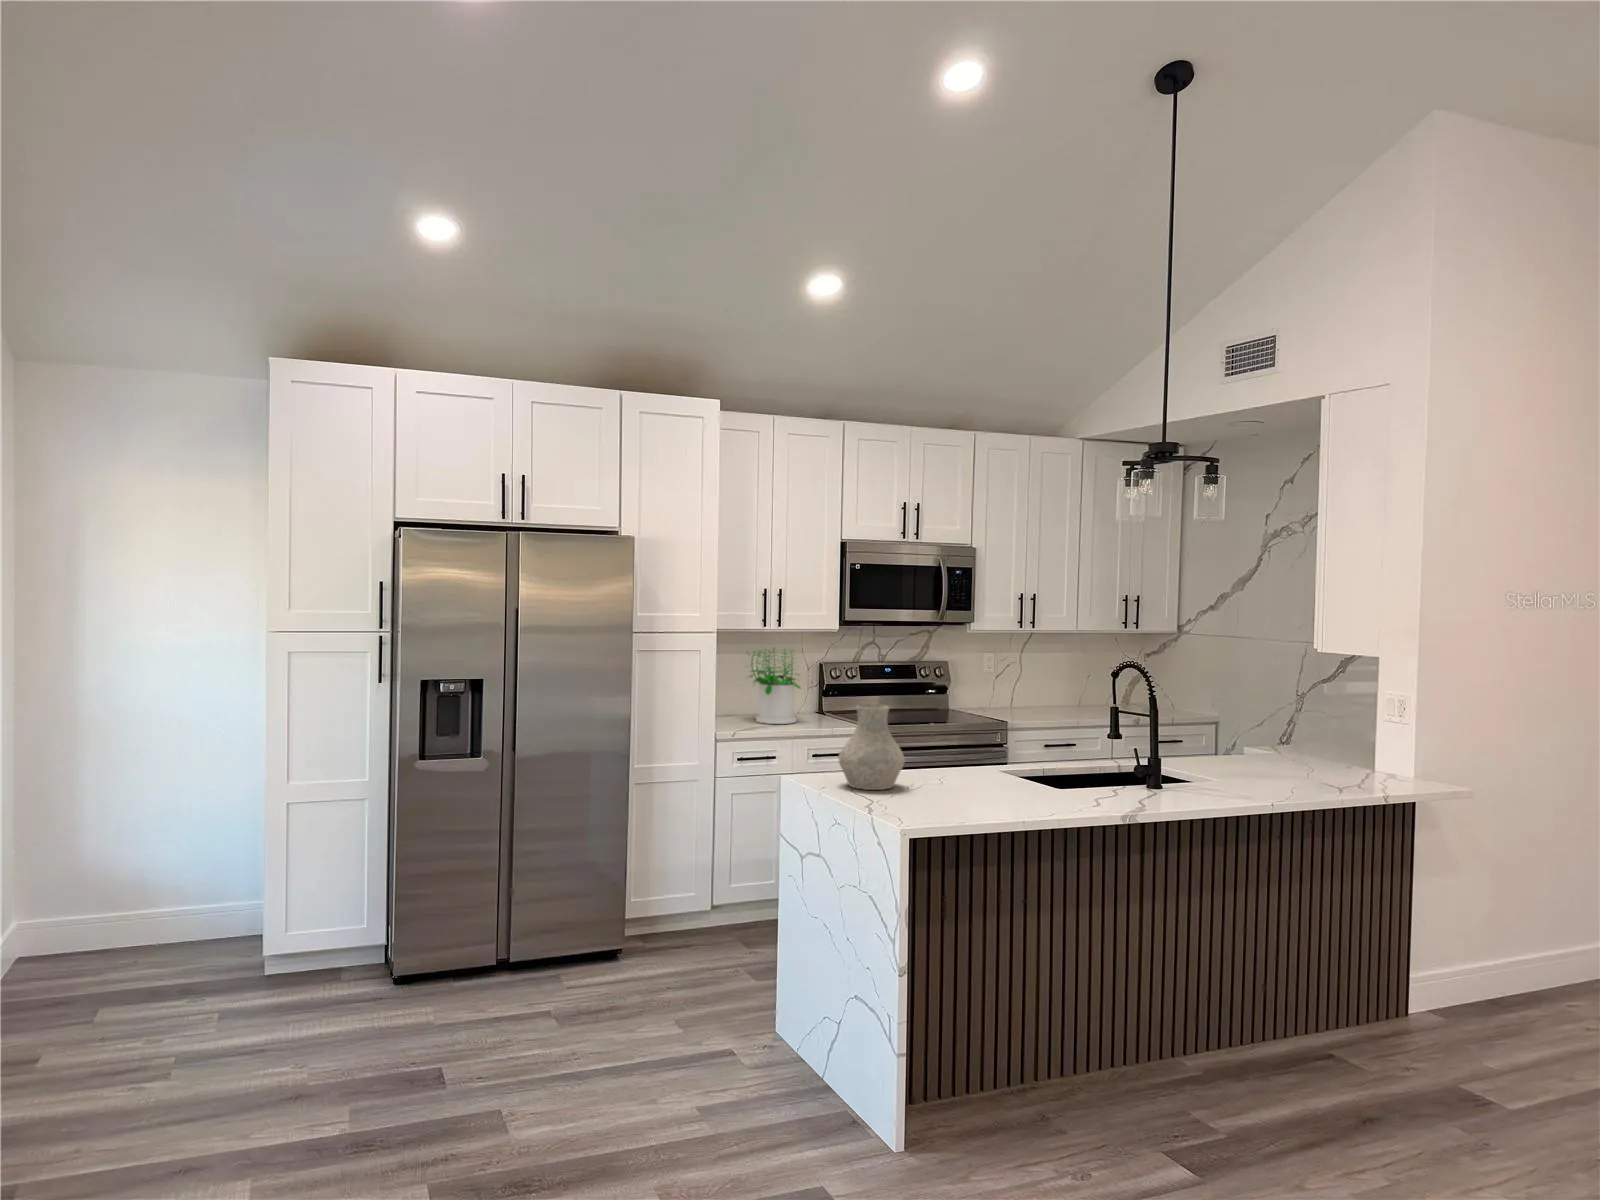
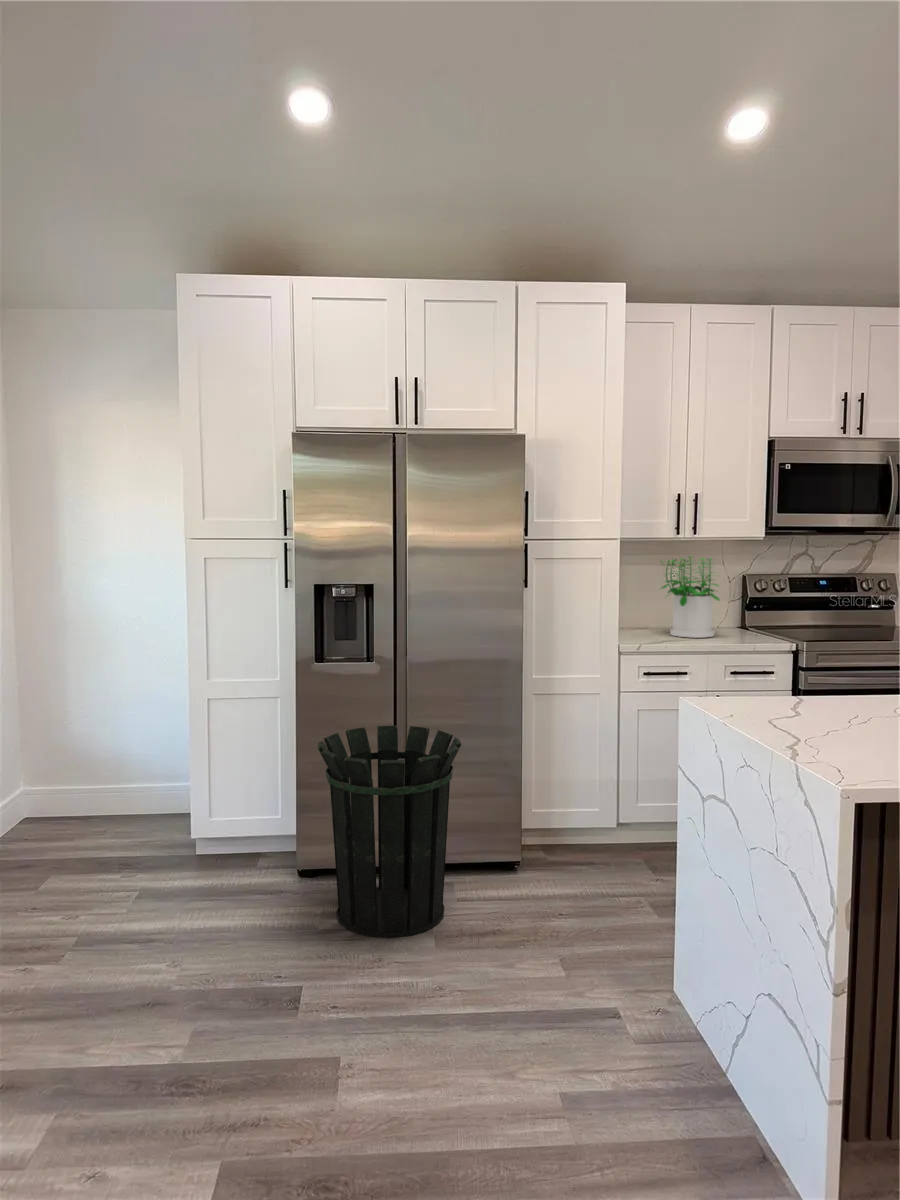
vase: present [839,704,905,790] -> none [753,612,845,723]
waste bin: none [435,819,577,1024] -> present [318,726,461,938]

